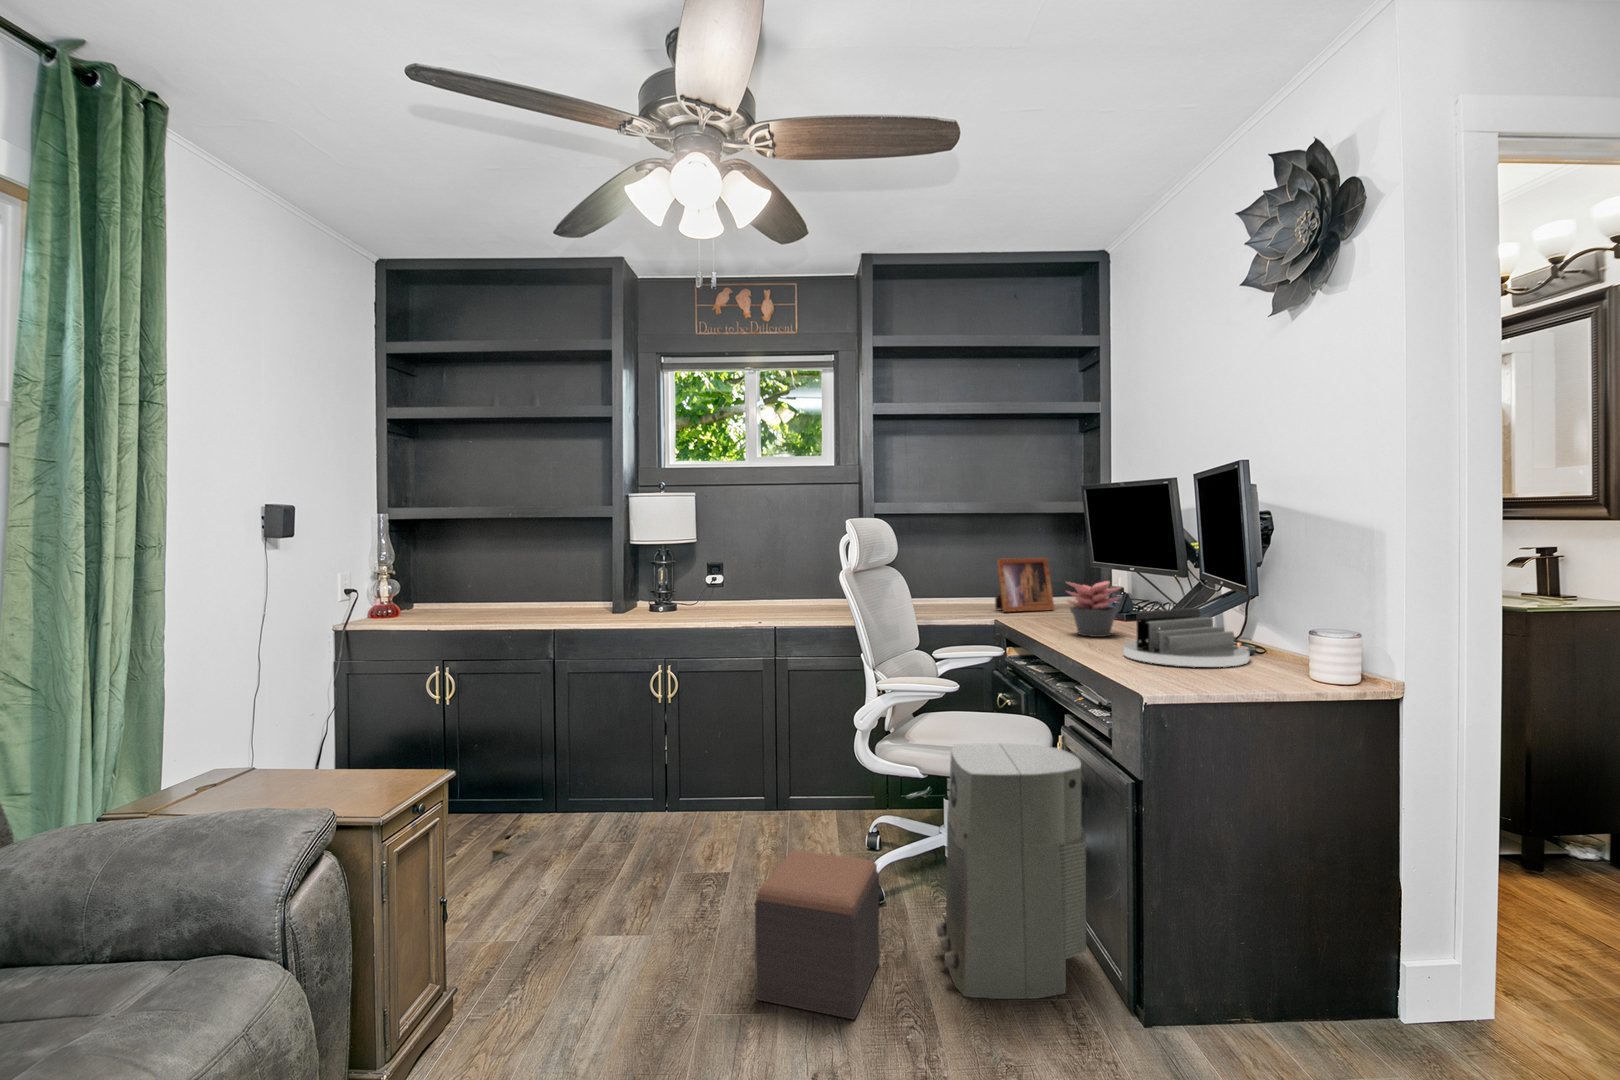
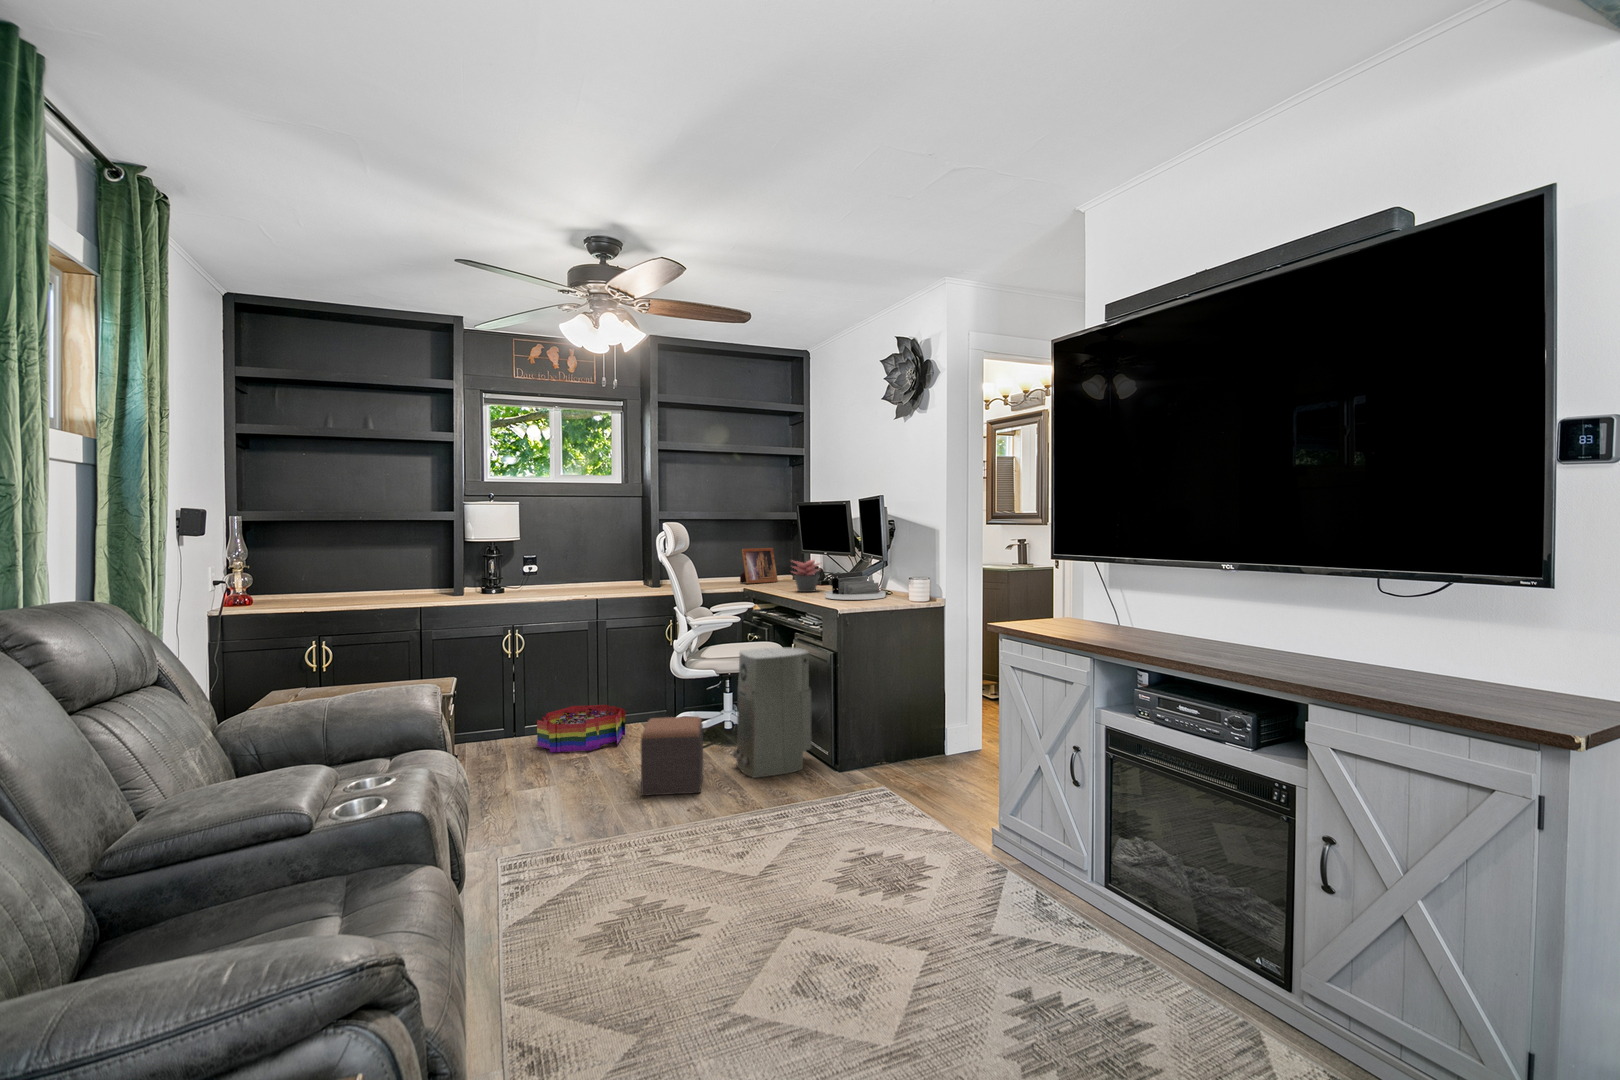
storage bin: none [682,777,802,859] -> present [537,705,625,752]

